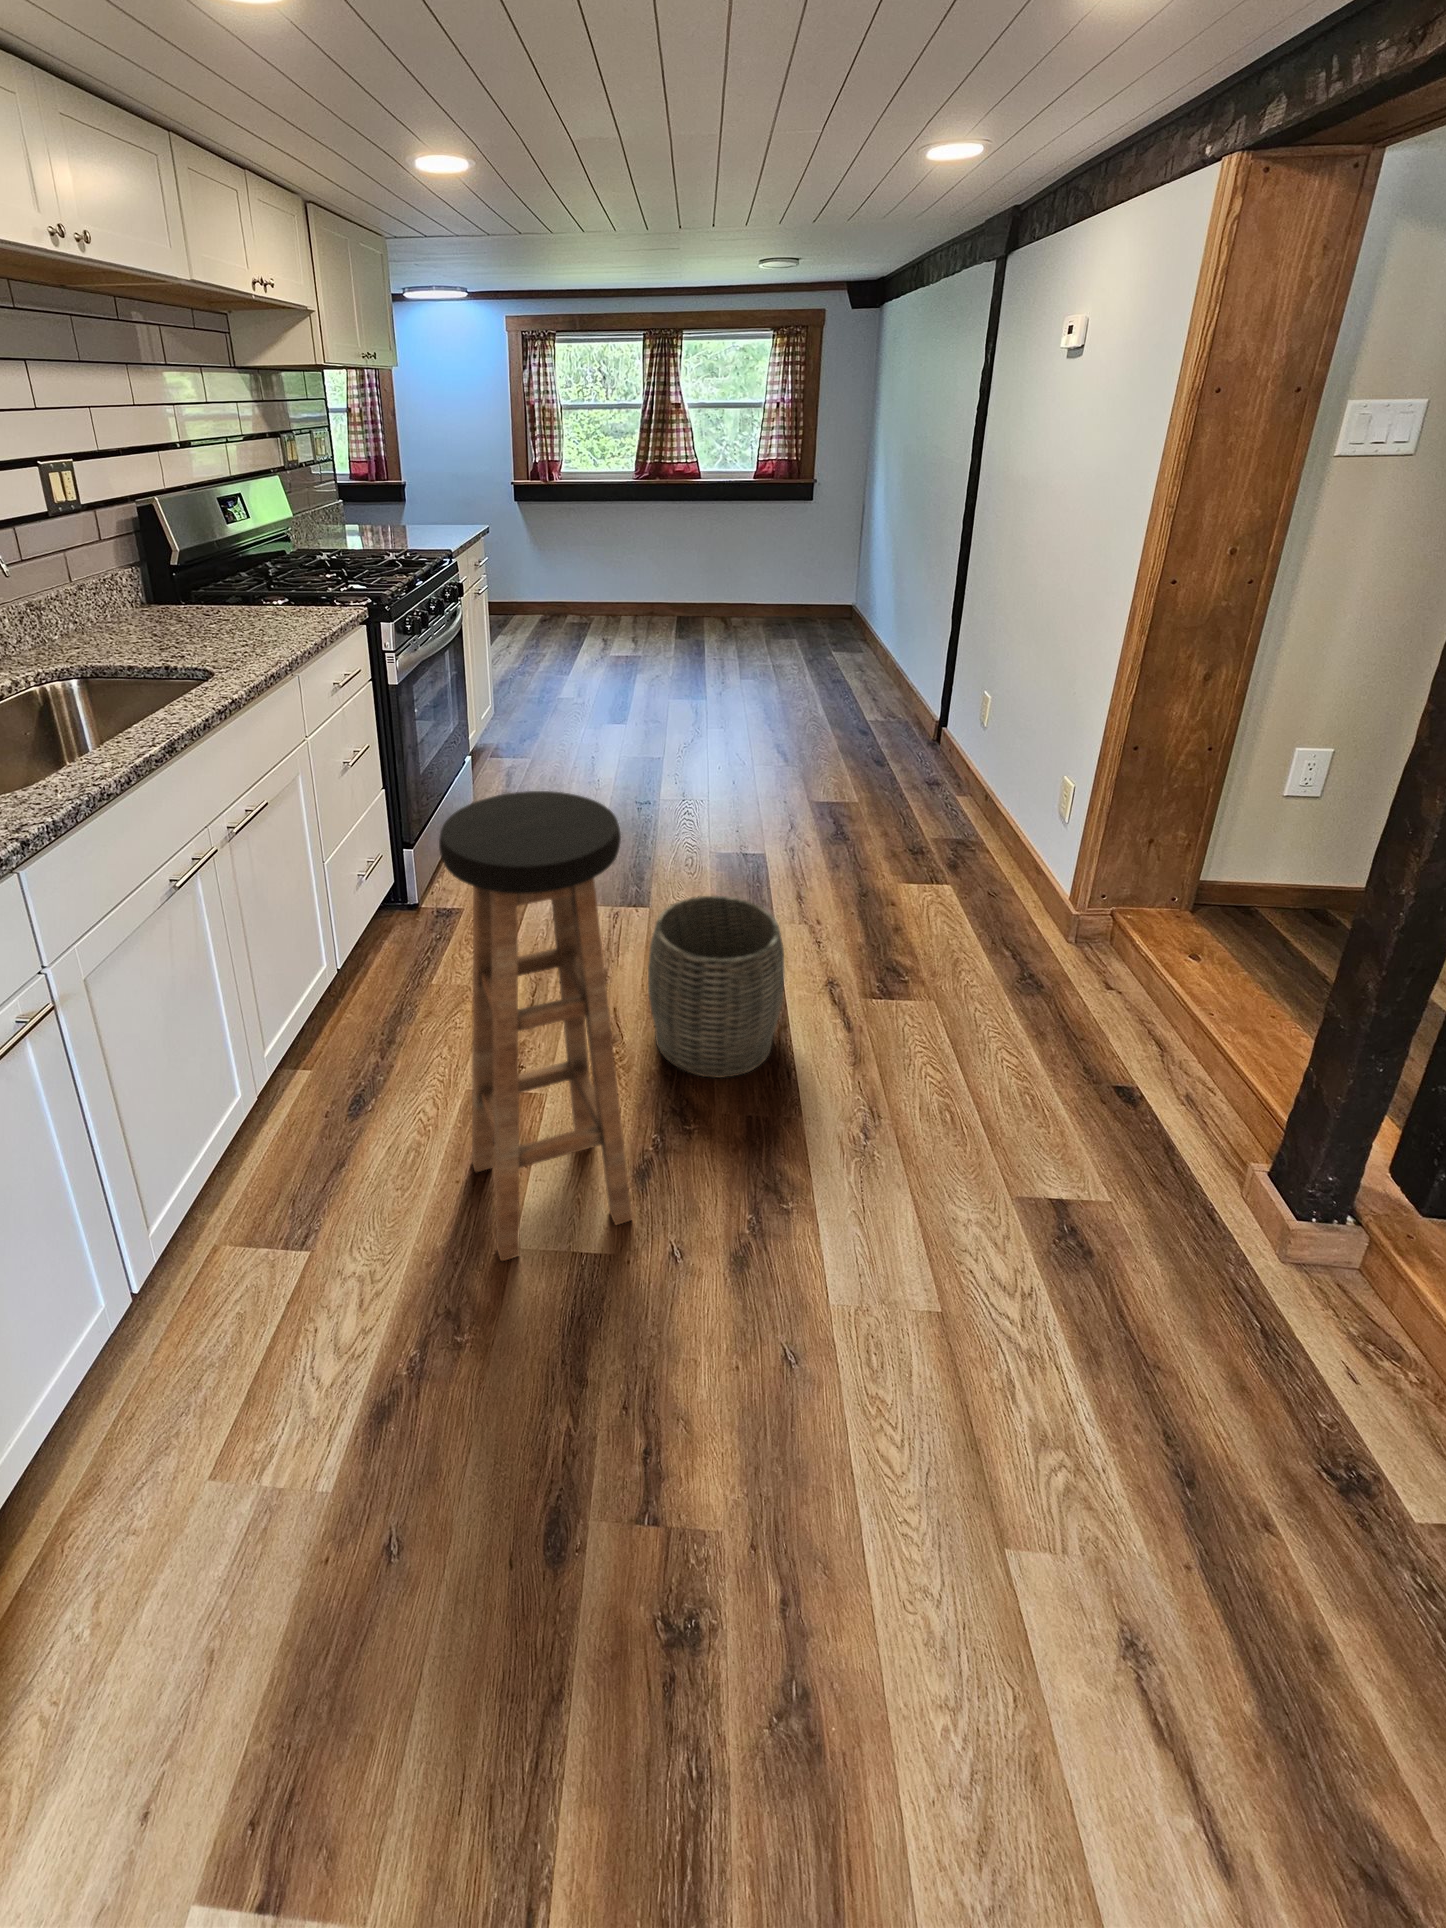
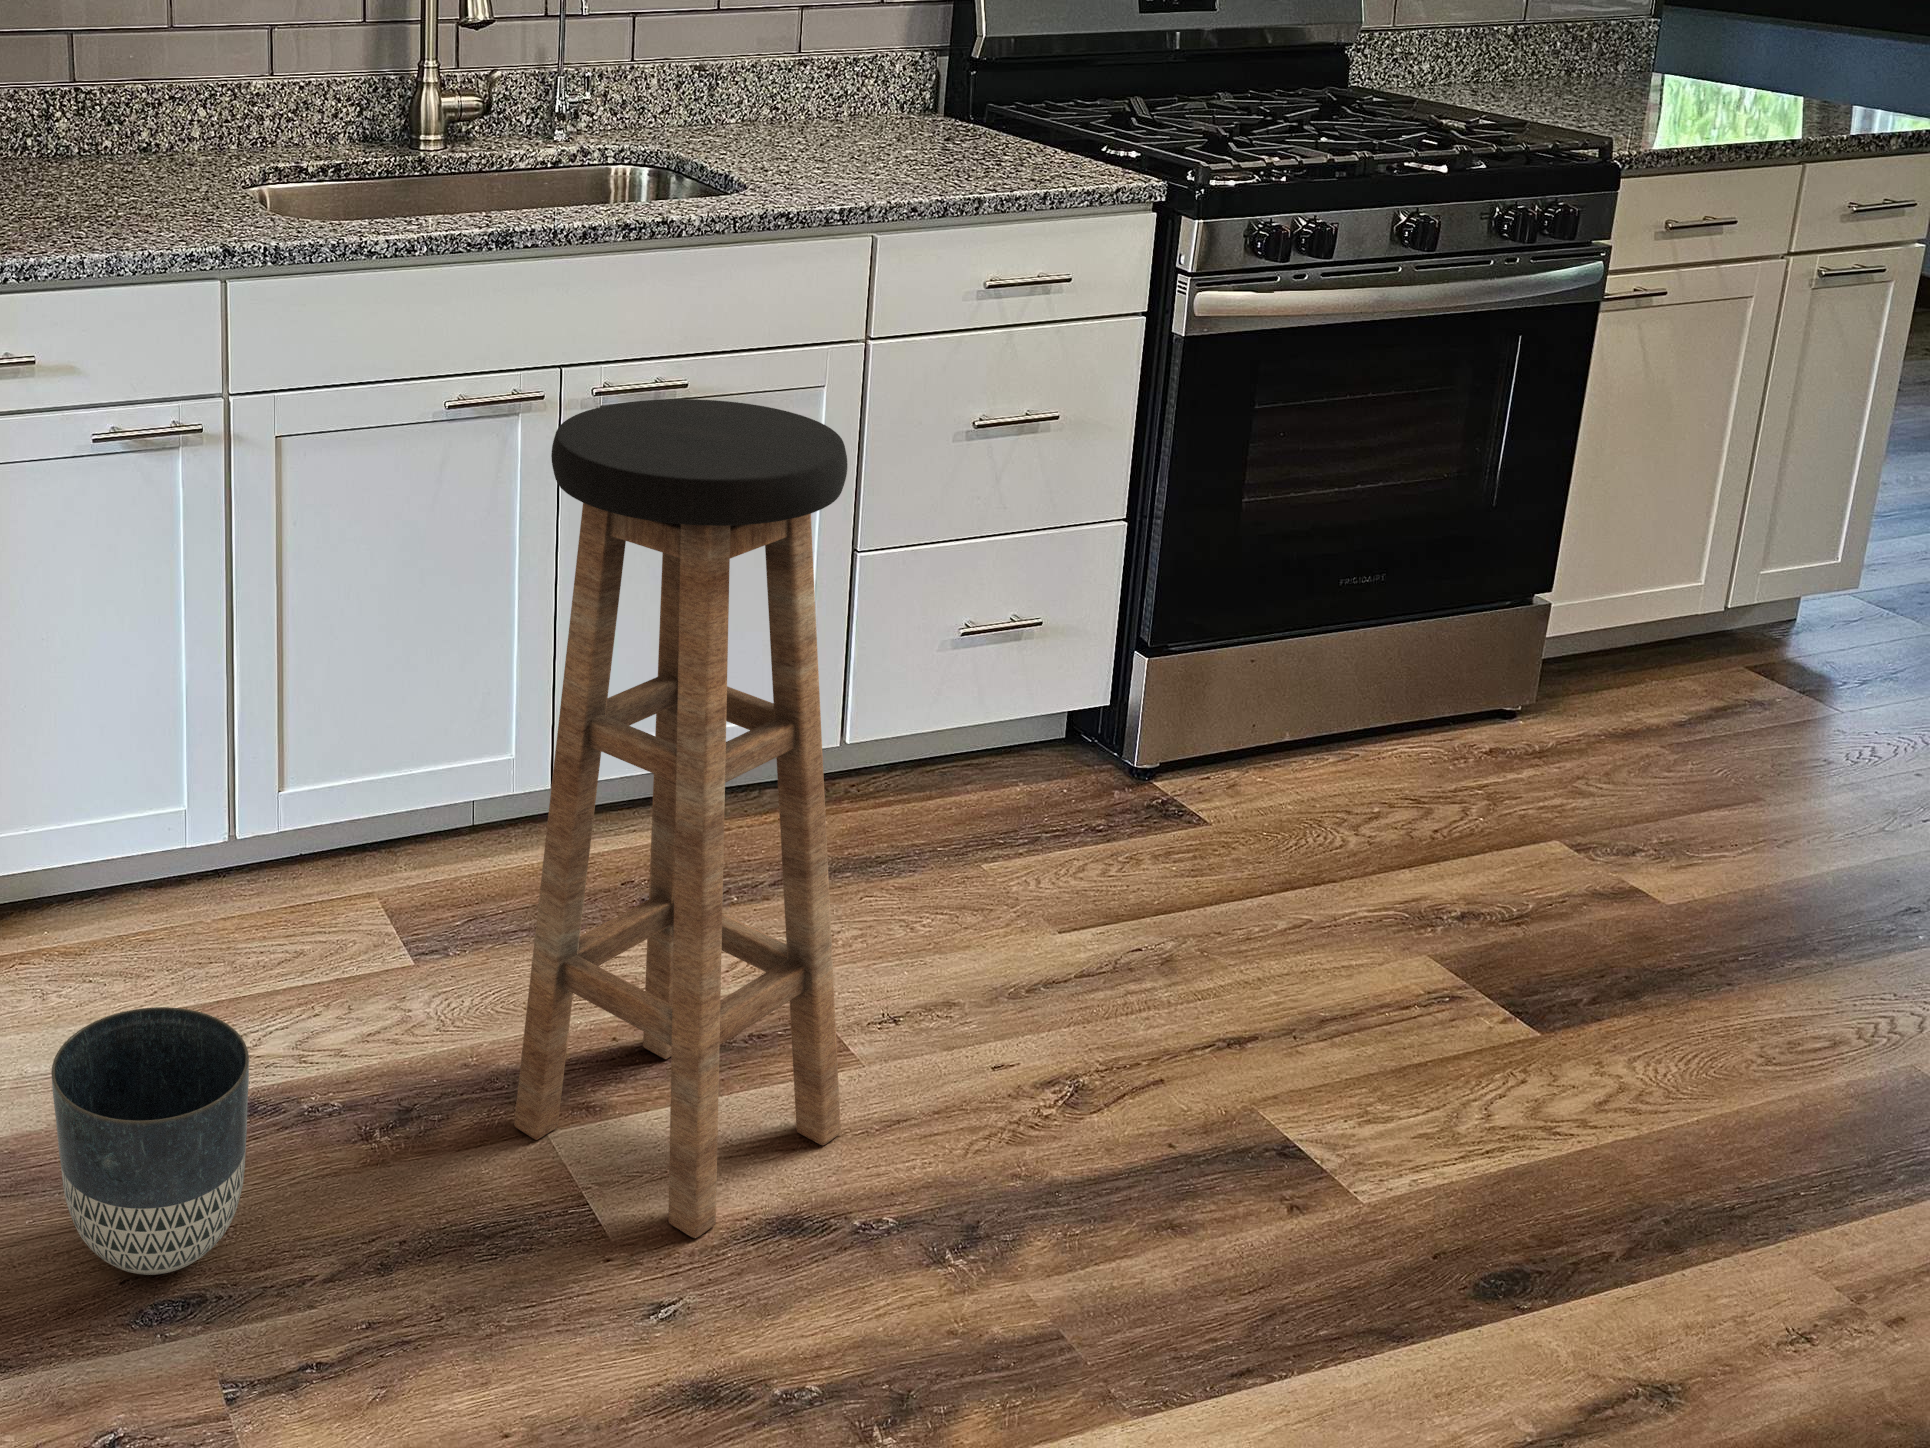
woven basket: present [648,896,784,1078] -> none [1093,876,1444,1325]
planter: none [406,1356,557,1577] -> present [51,1007,249,1275]

